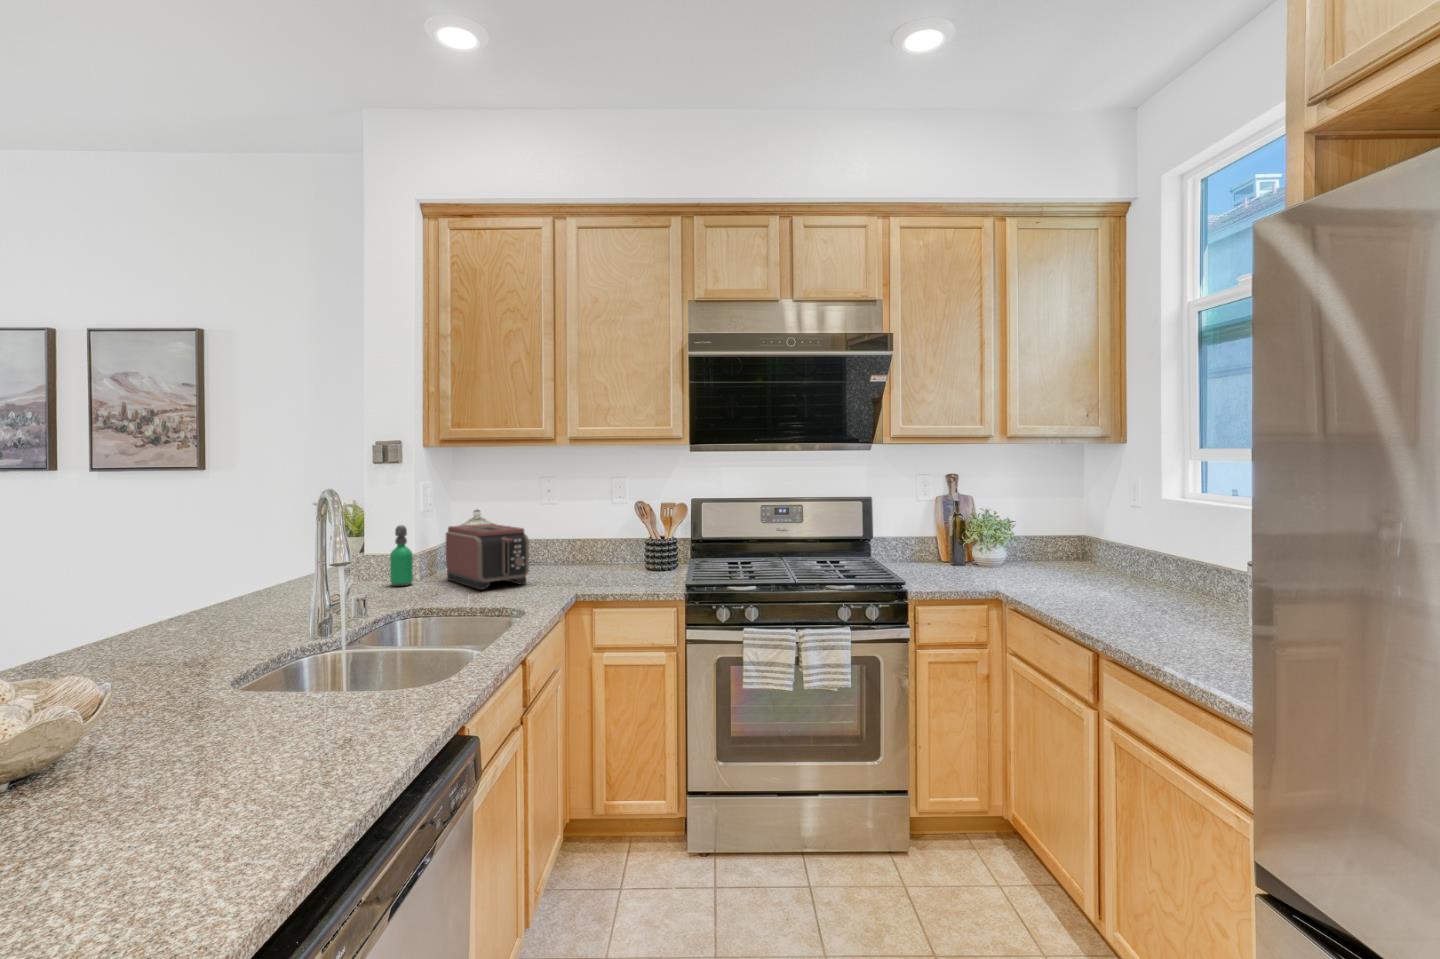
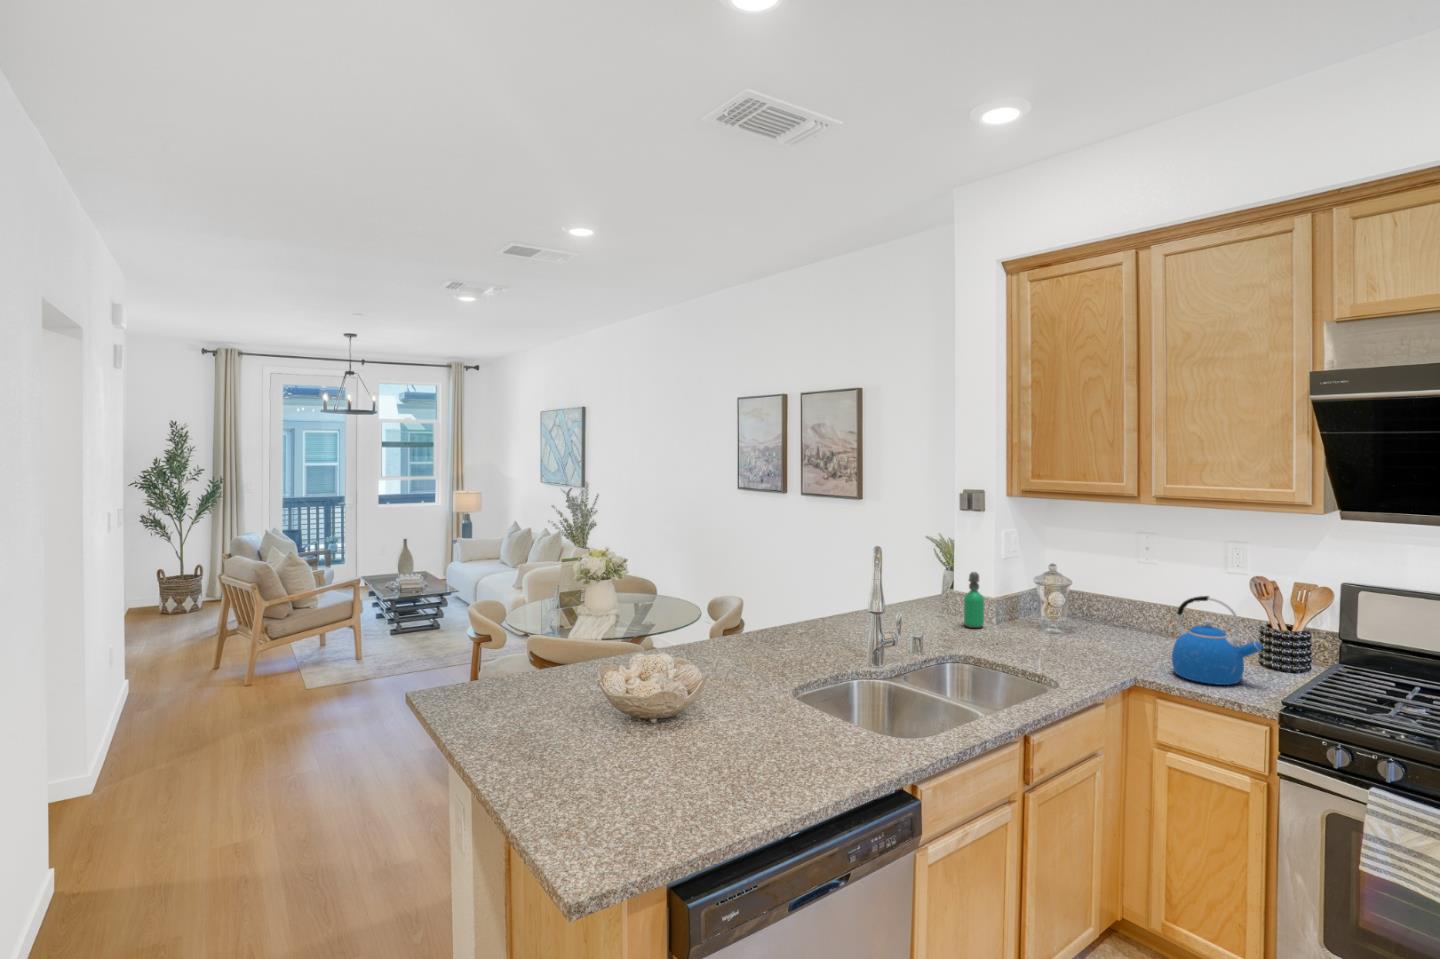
kettle: none [601,515,663,586] -> present [1172,596,1262,685]
toaster: present [446,524,529,590] -> none [1016,578,1090,651]

